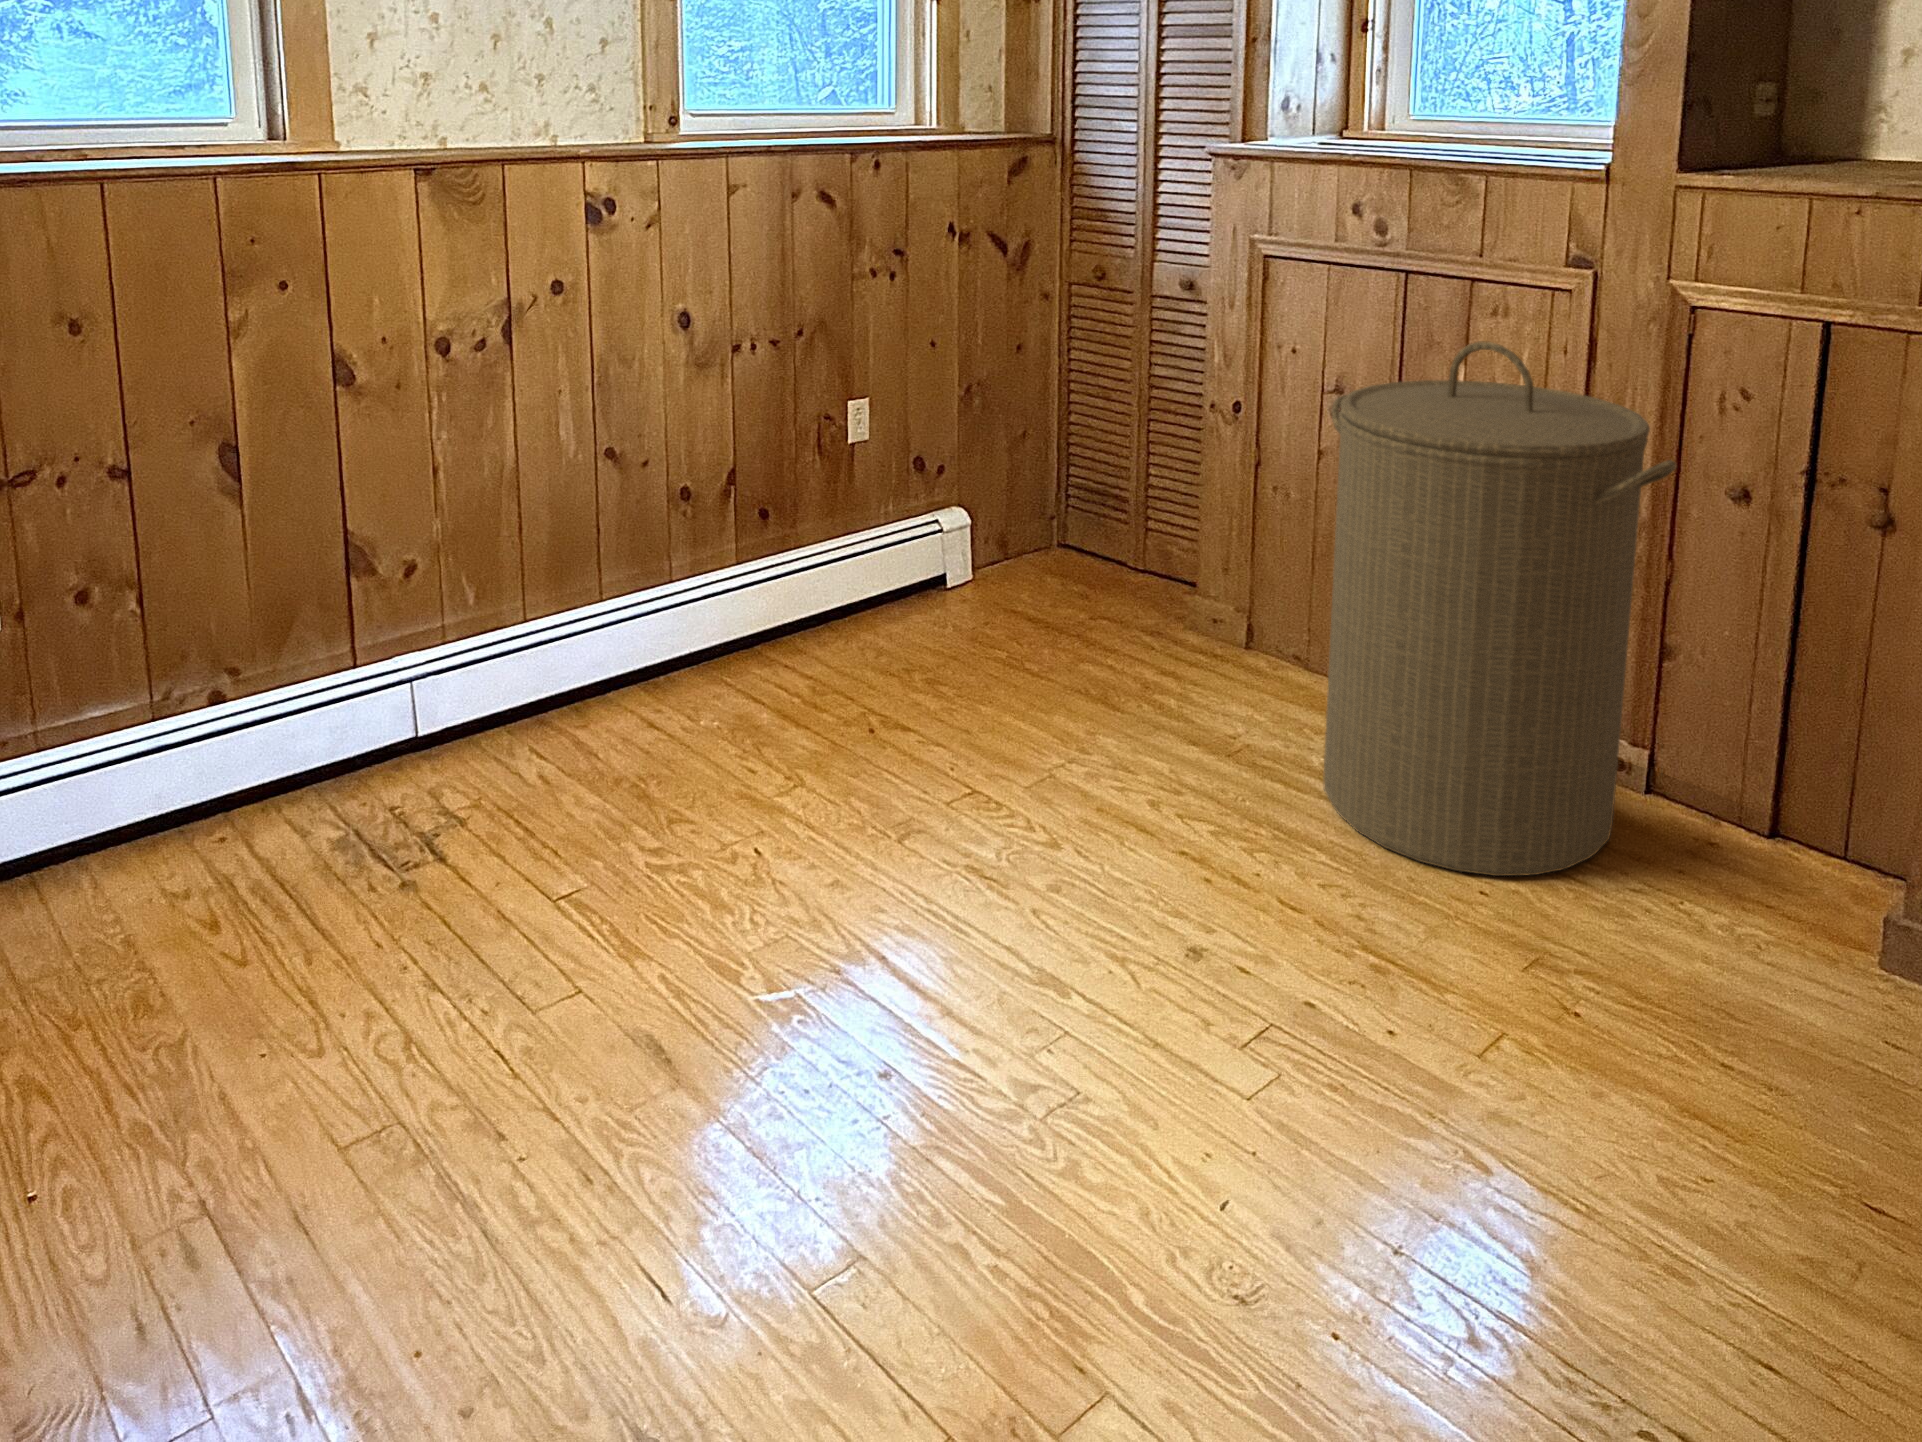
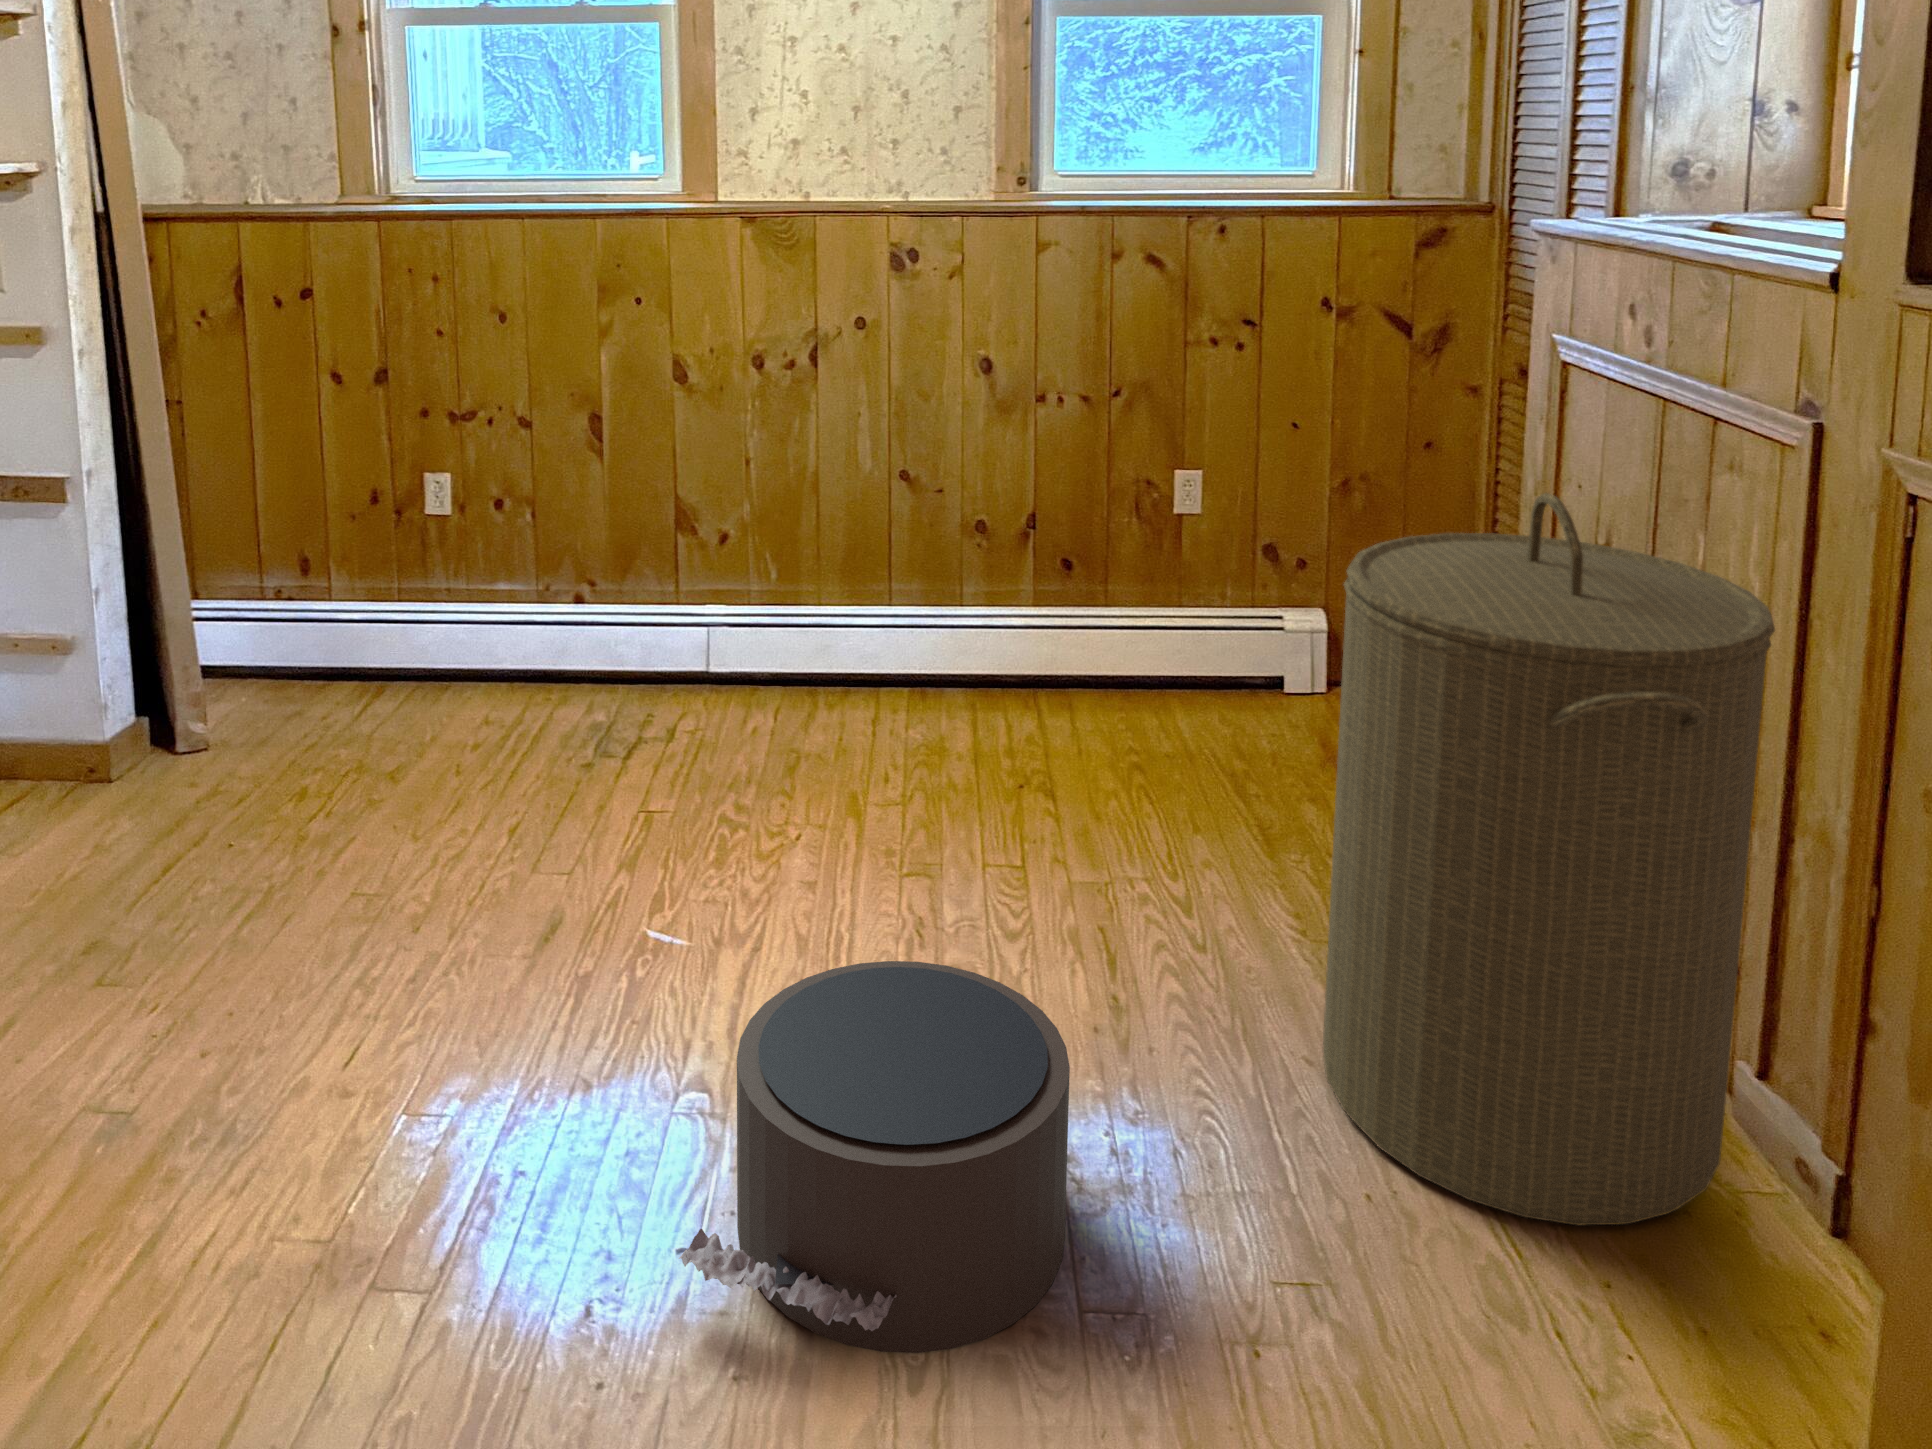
pouf: none [1124,858,1491,1233] -> present [679,961,1070,1353]

